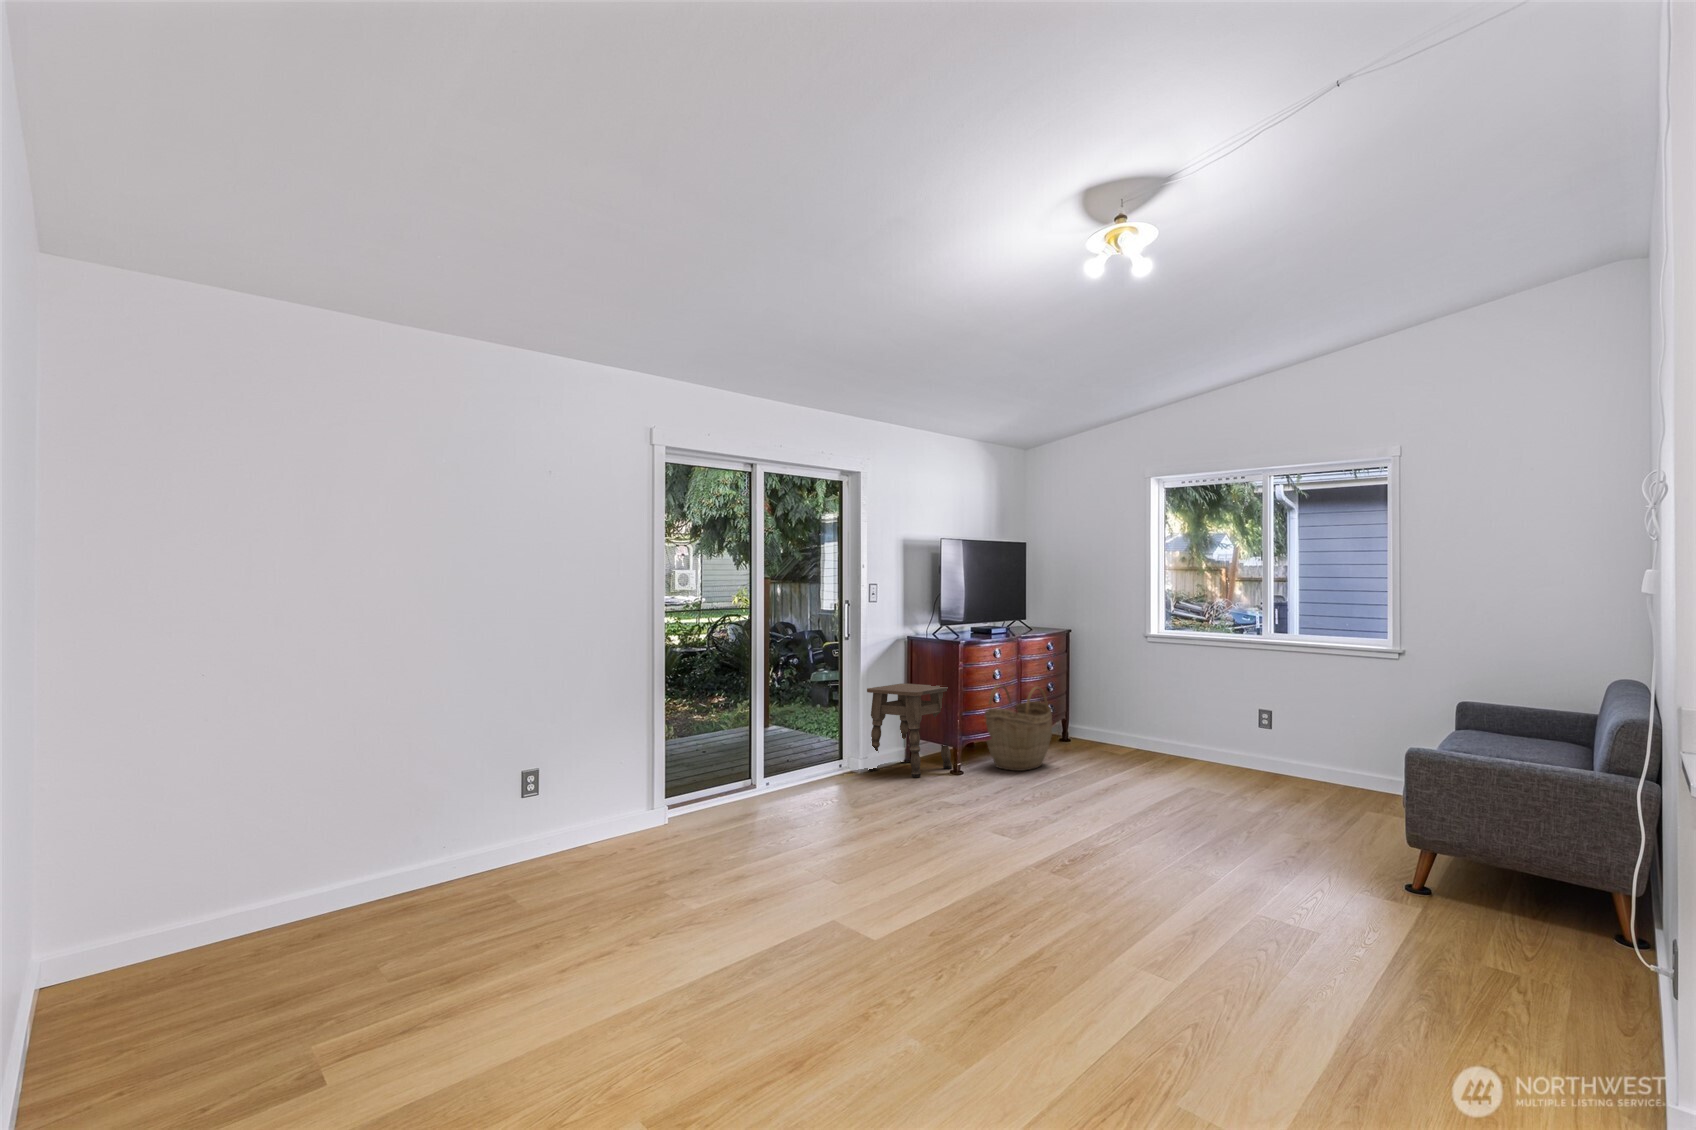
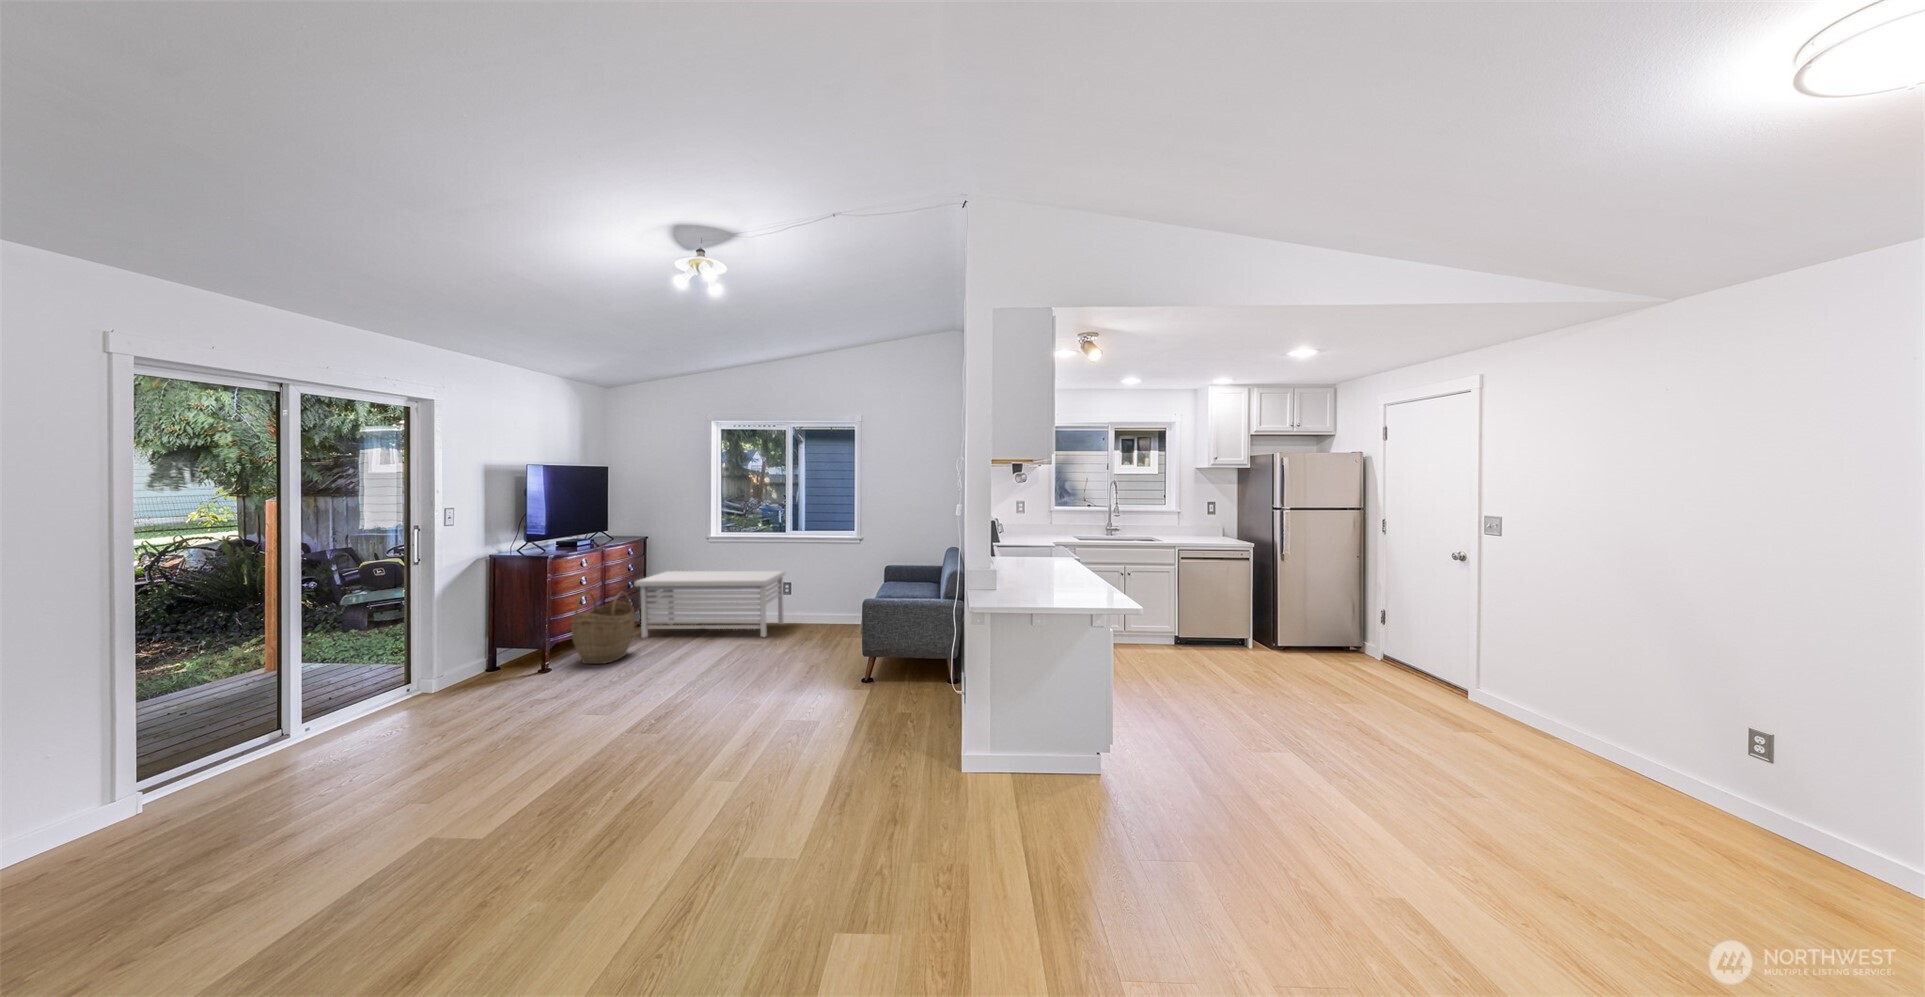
storage bench: none [1054,673,1250,768] -> present [635,571,785,638]
side table: present [867,683,952,777] -> none [442,599,539,688]

